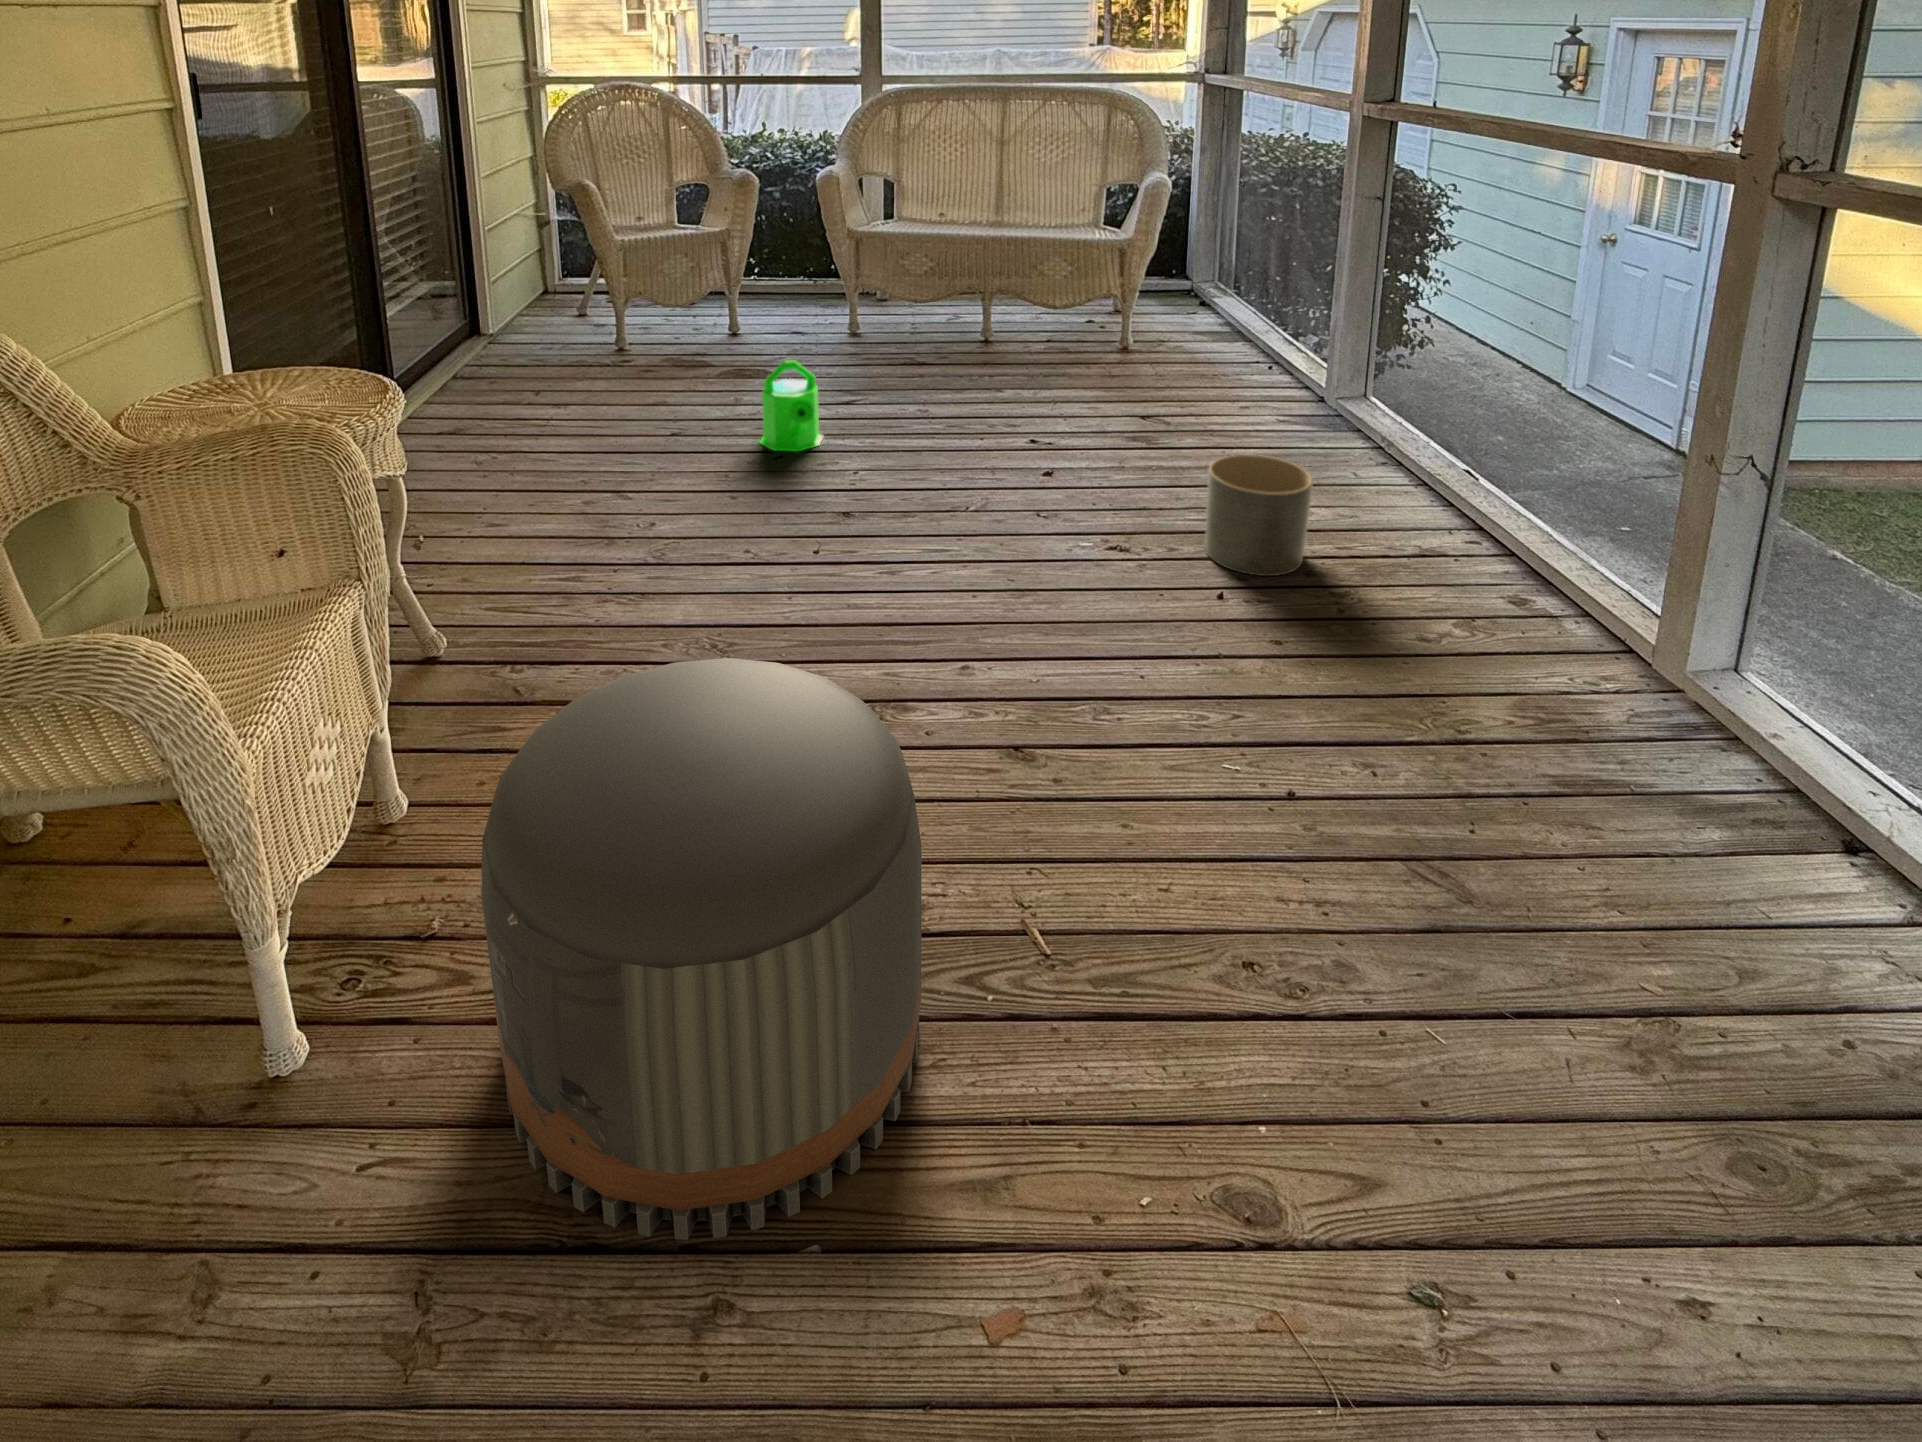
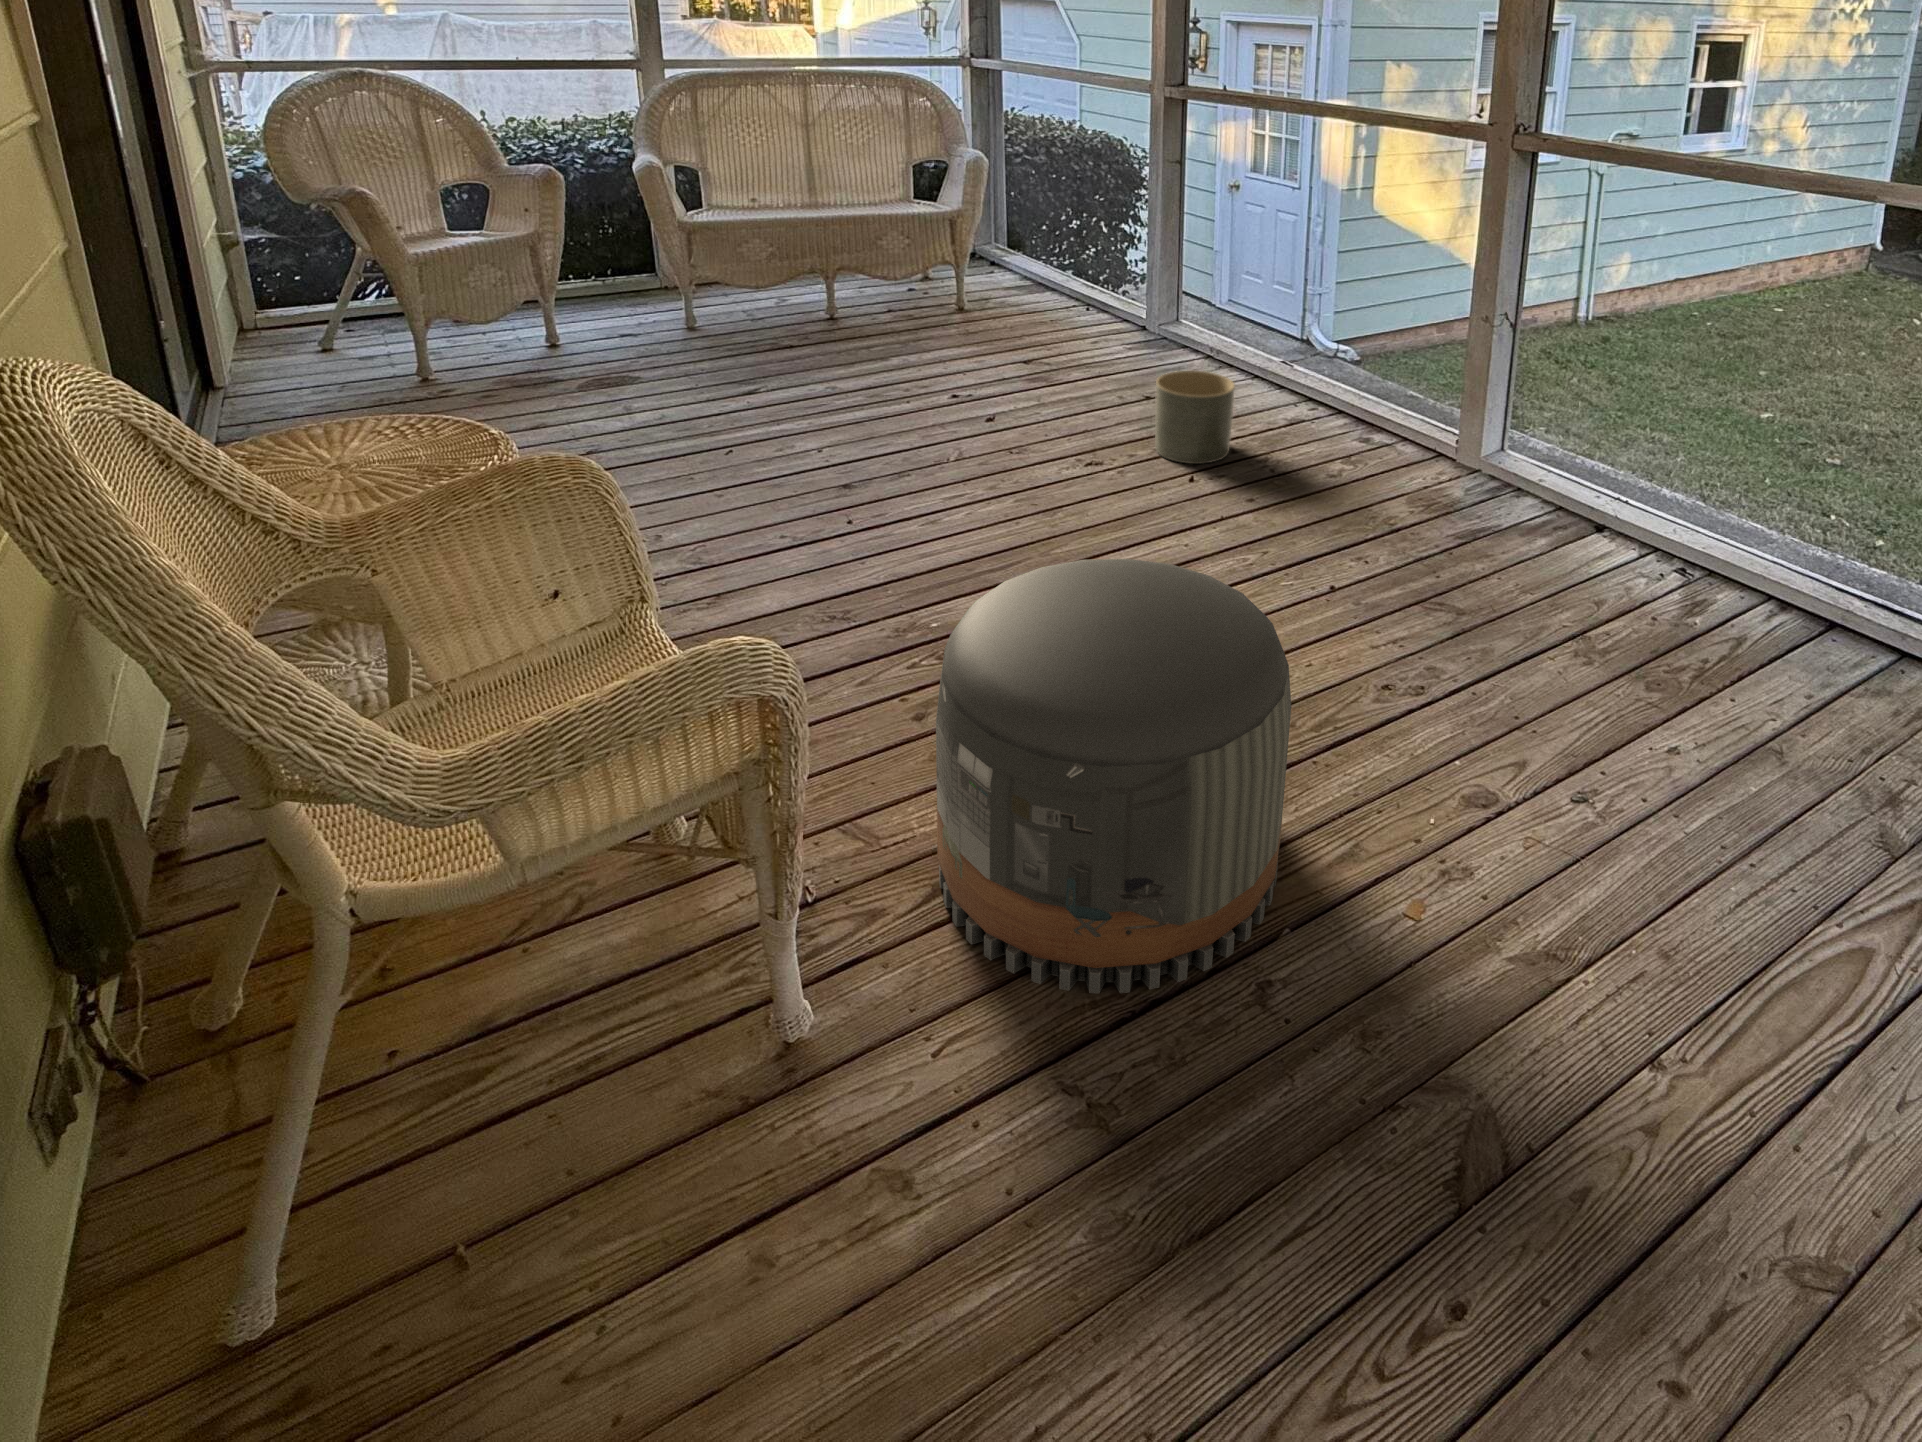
watering can: present [760,360,823,452] -> none [678,352,757,450]

